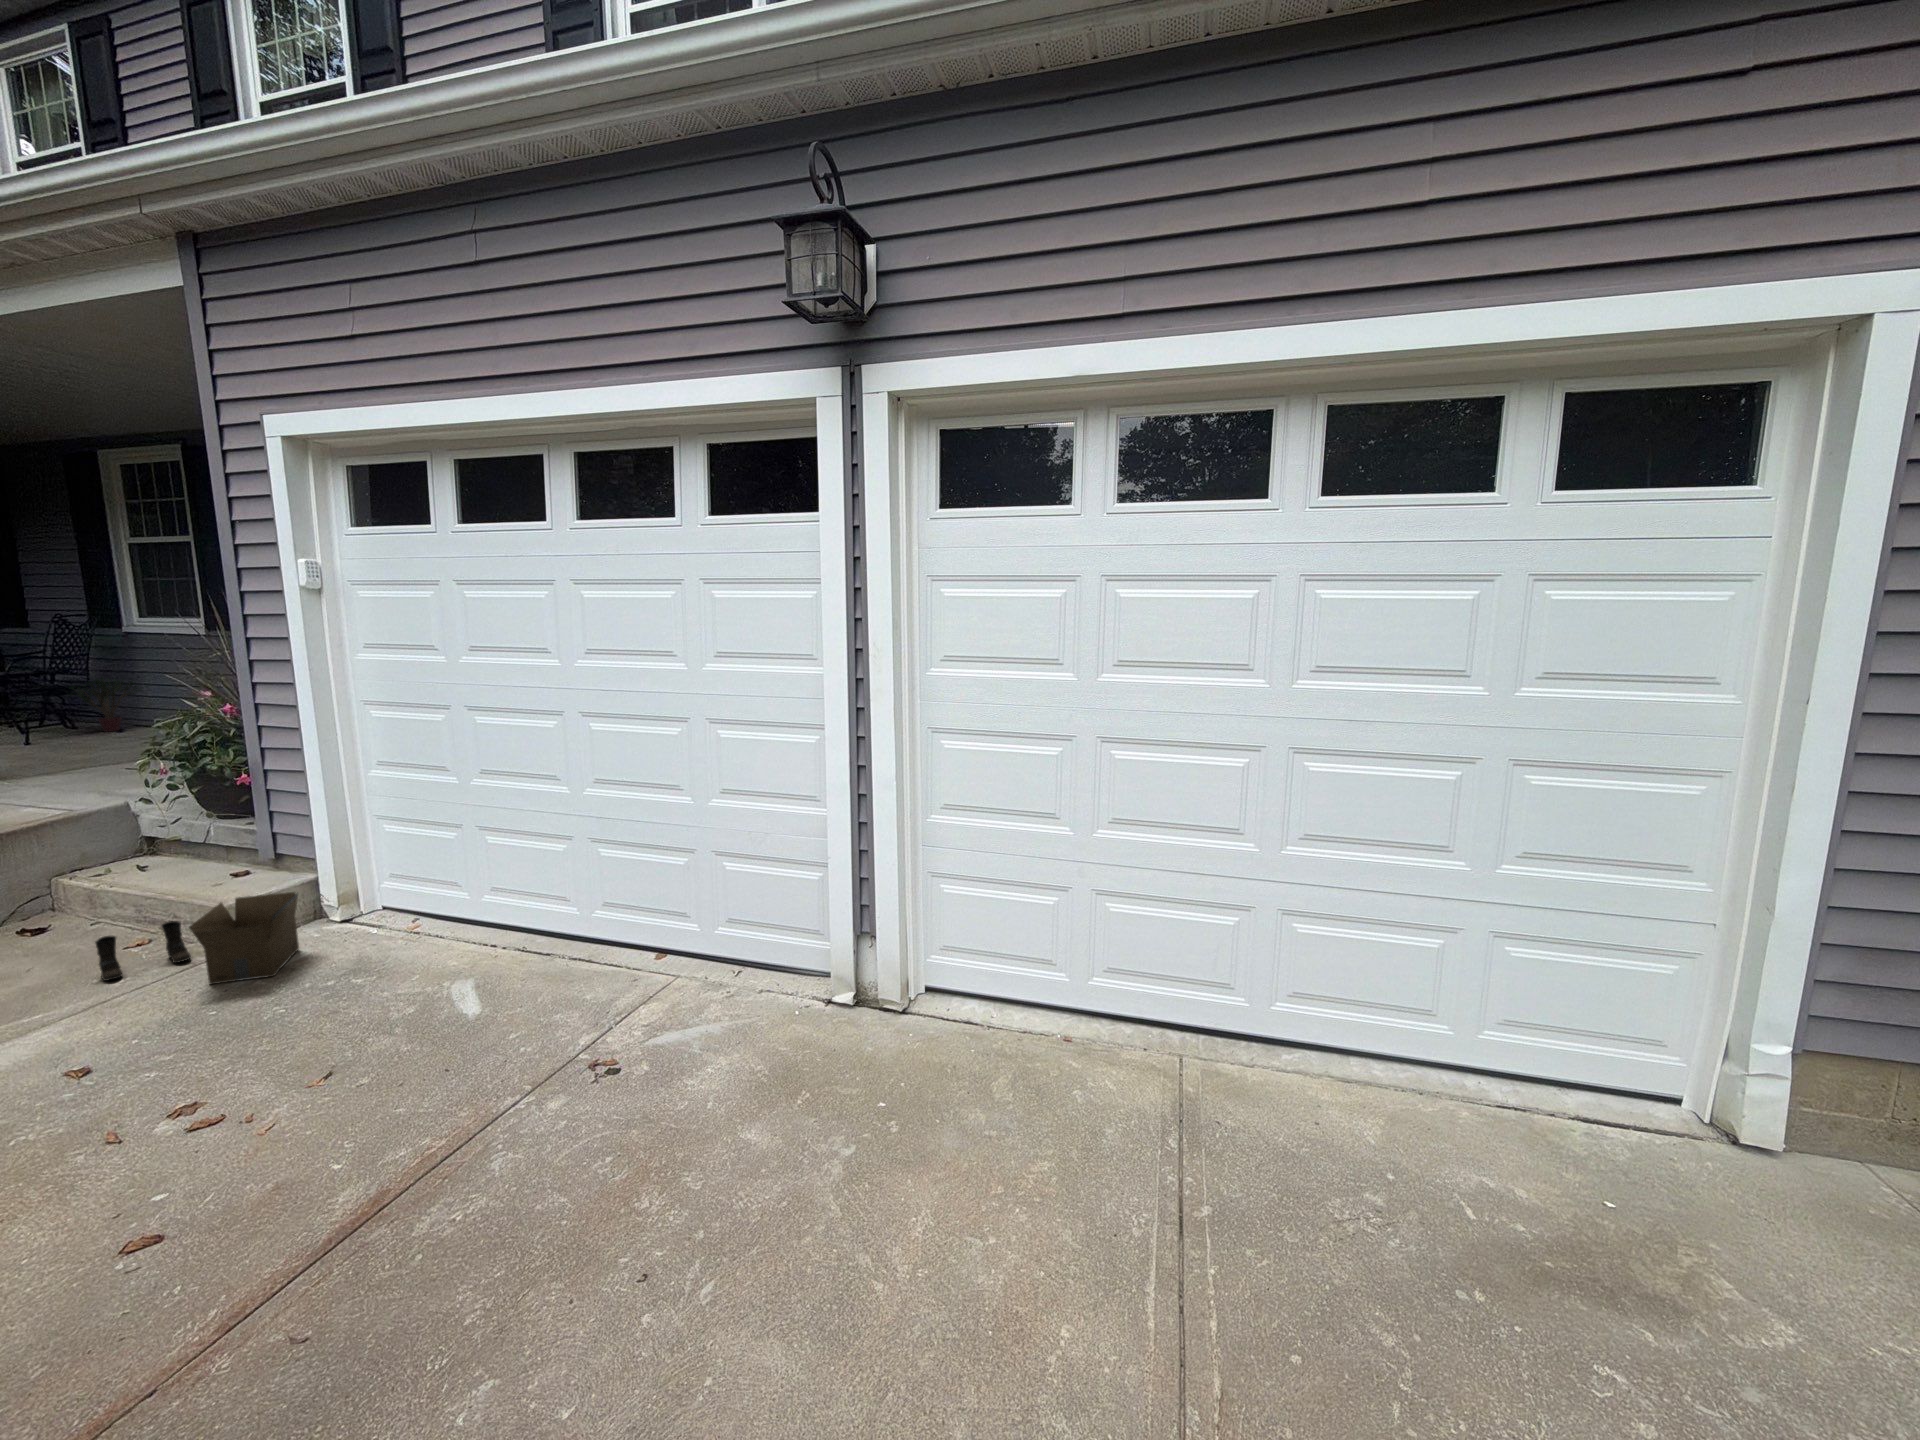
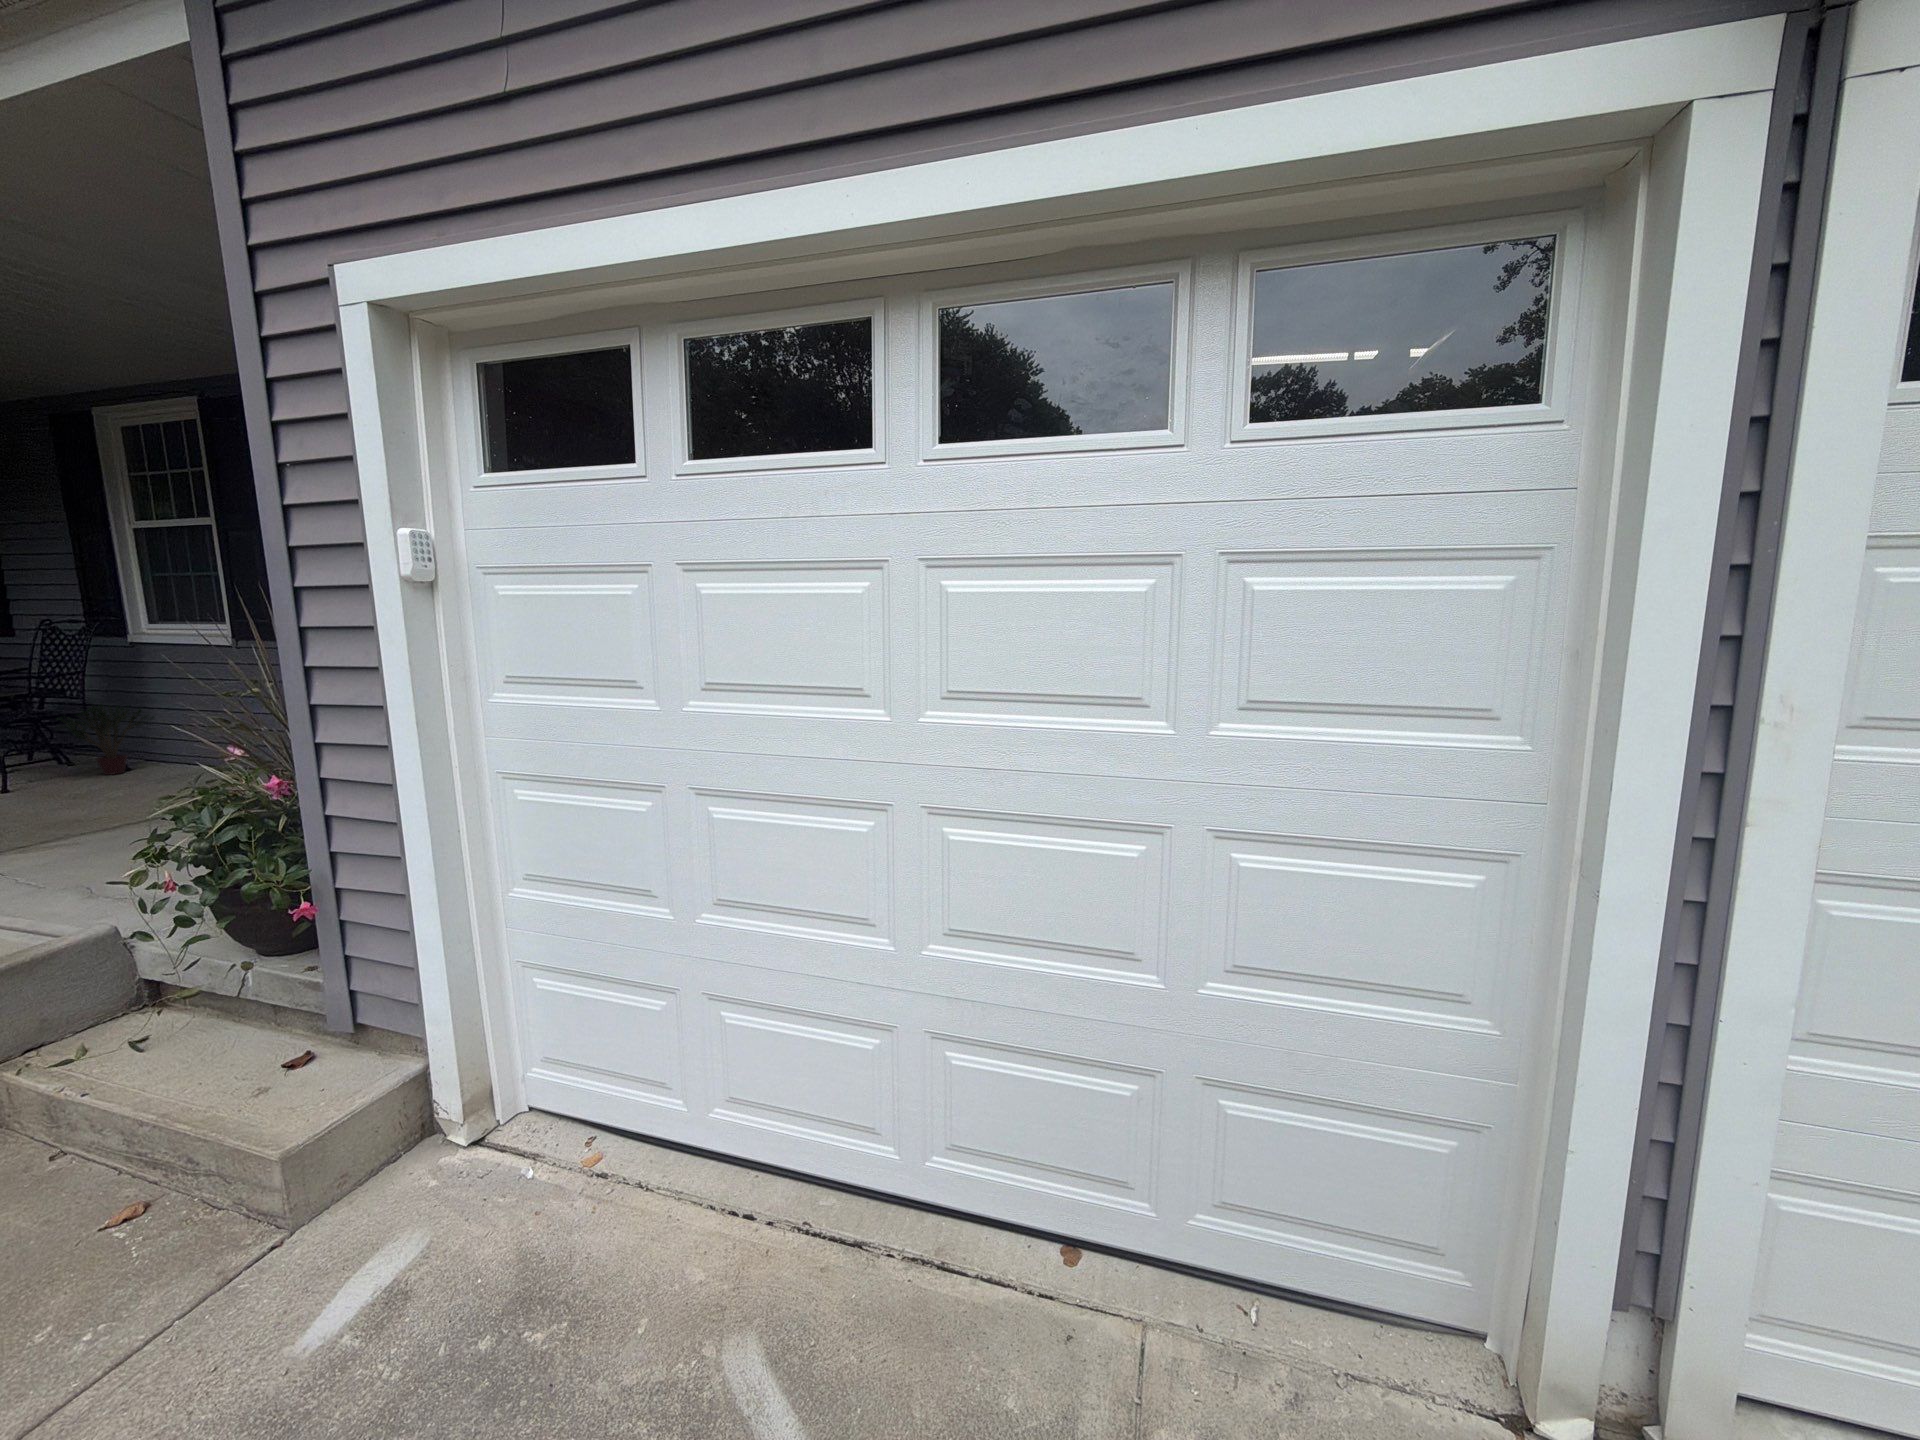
cardboard box: present [189,892,299,984] -> none [210,1129,410,1357]
boots: present [95,921,191,981] -> none [32,1192,216,1347]

